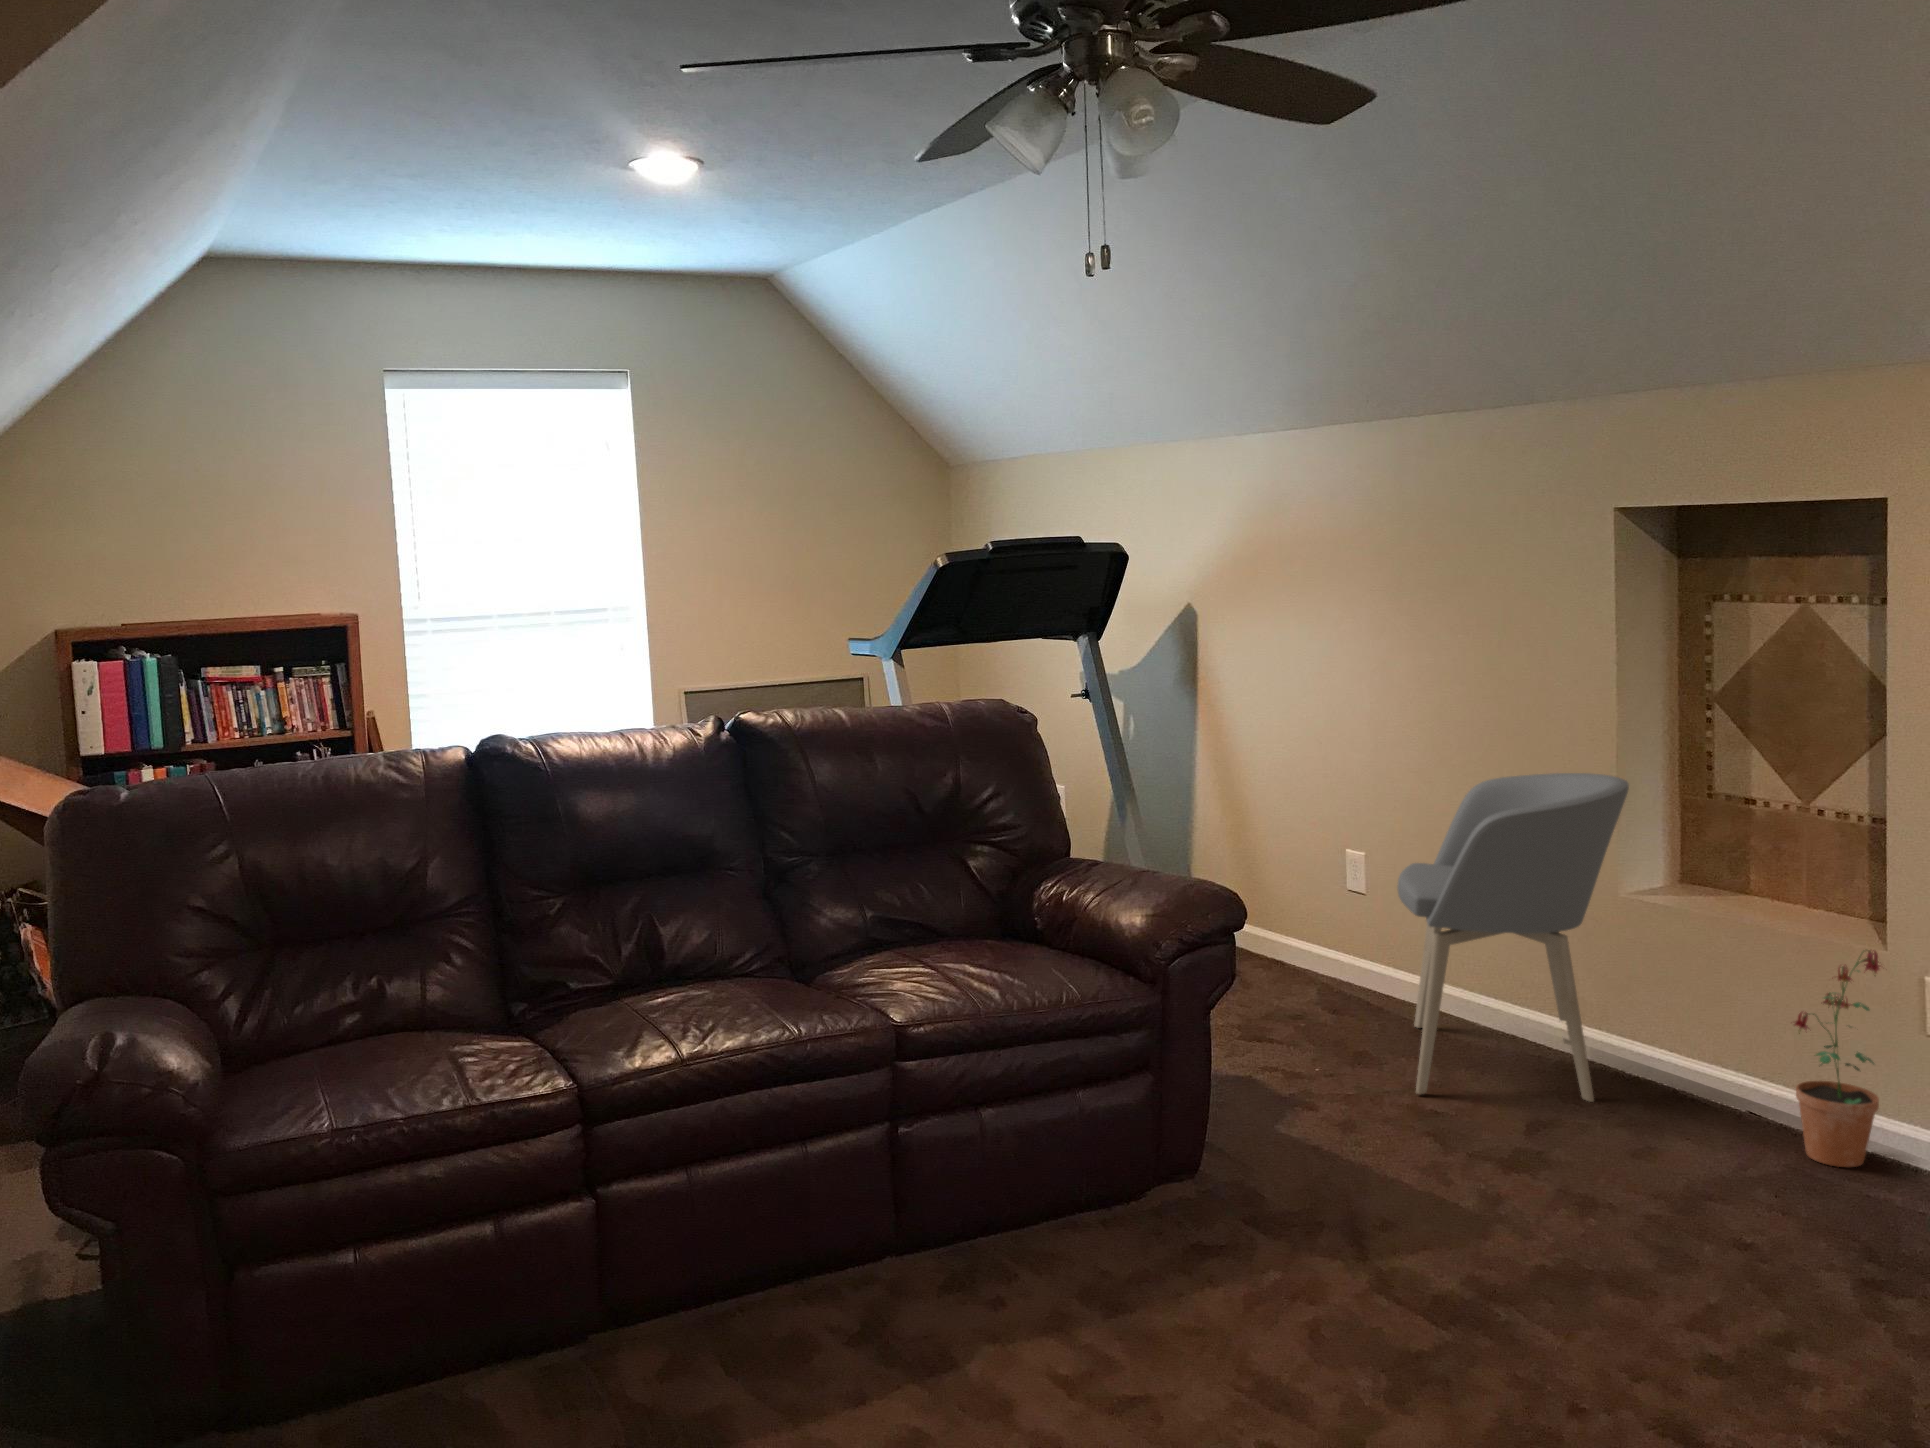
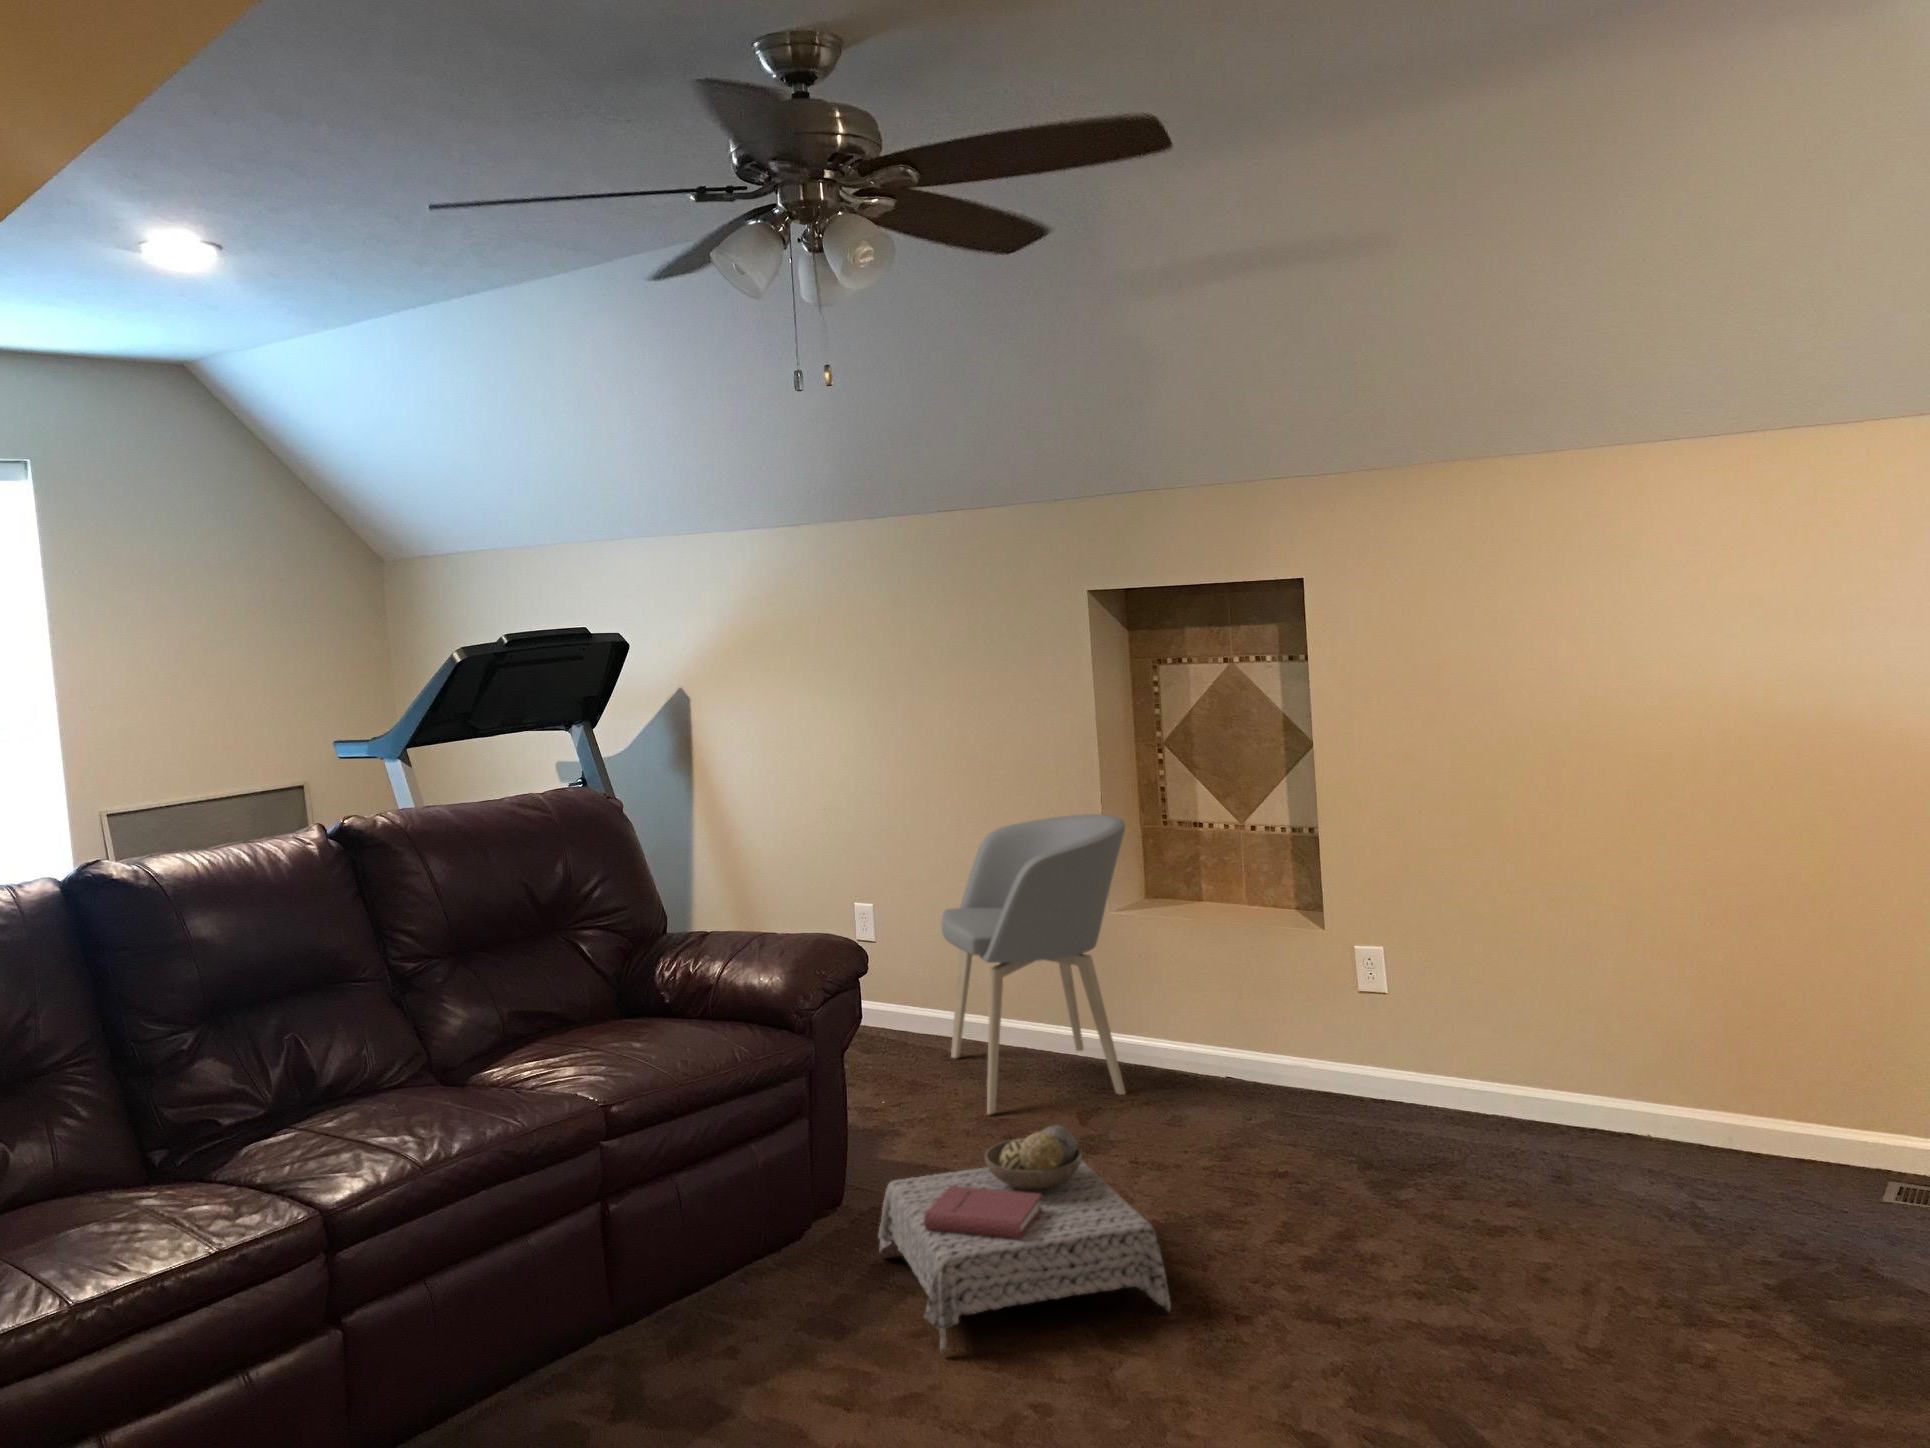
potted plant: present [1794,950,1880,1167] -> none [1276,933,1343,1110]
ottoman: none [1196,1115,1496,1356] -> present [878,1125,1171,1352]

